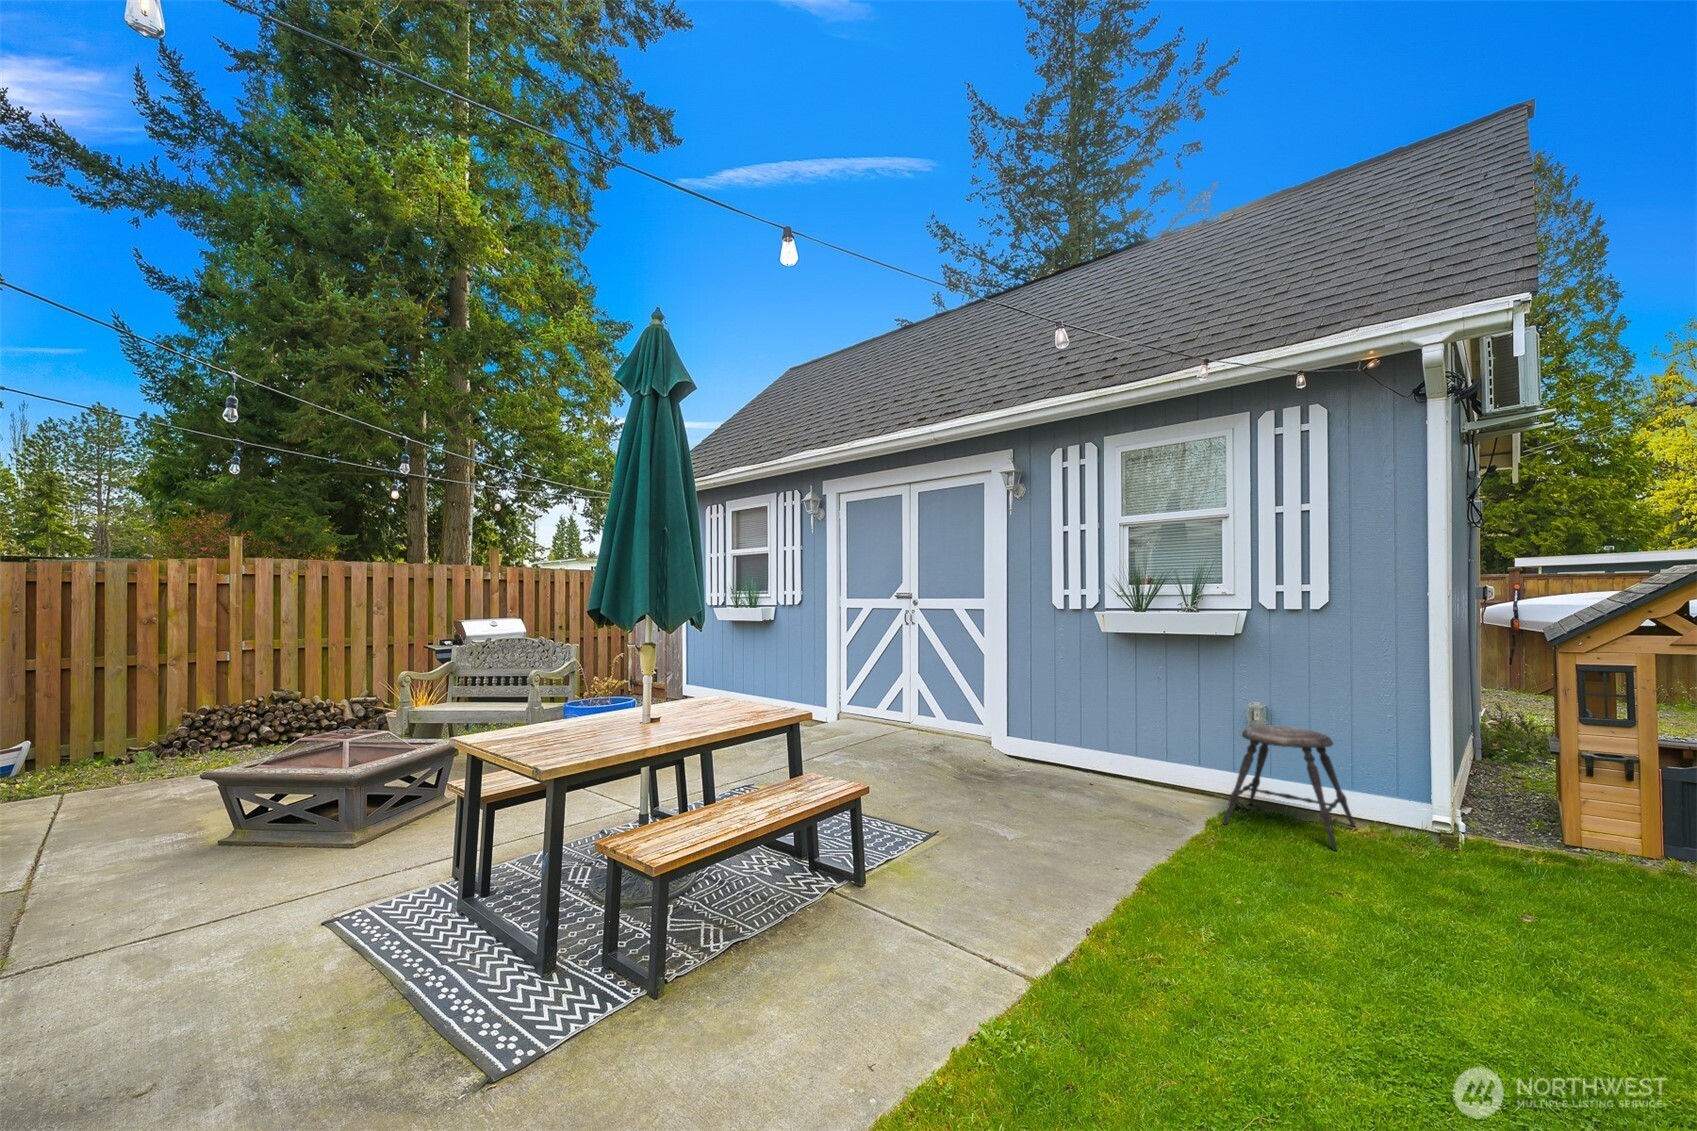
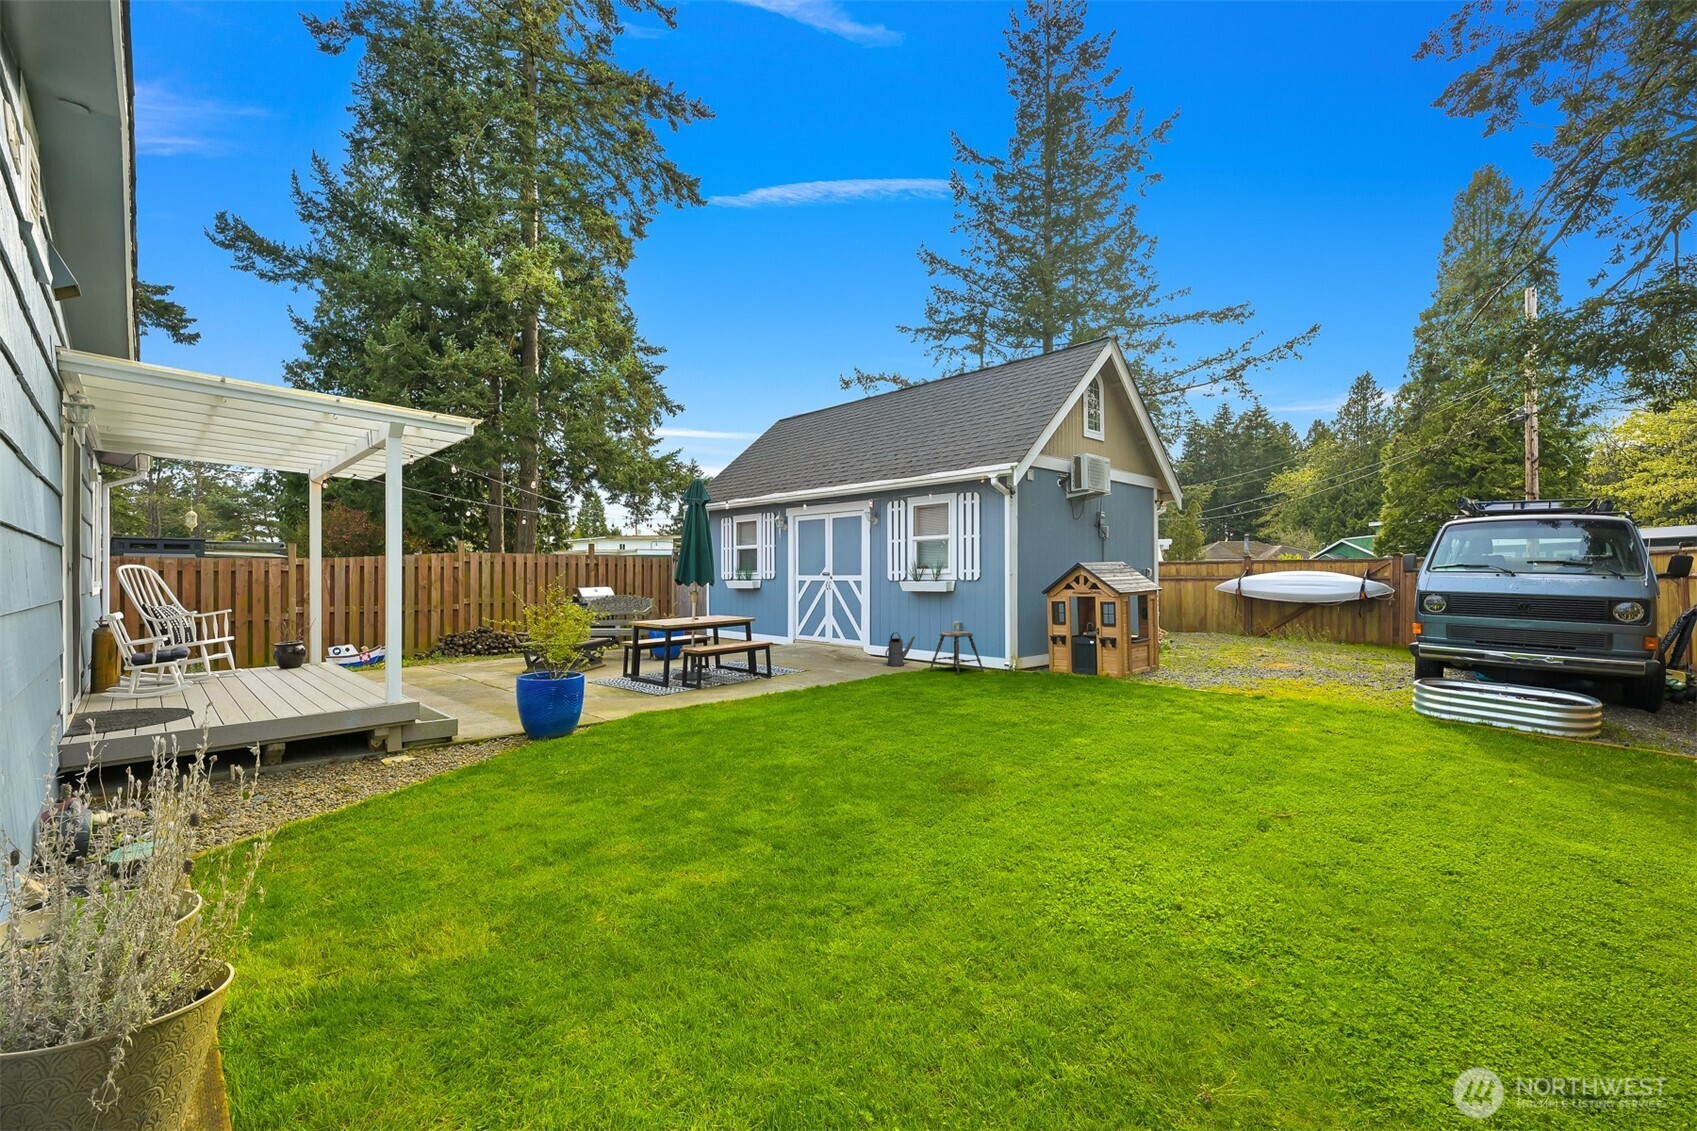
watering can: none [1084,720,1127,798] -> present [885,632,915,667]

